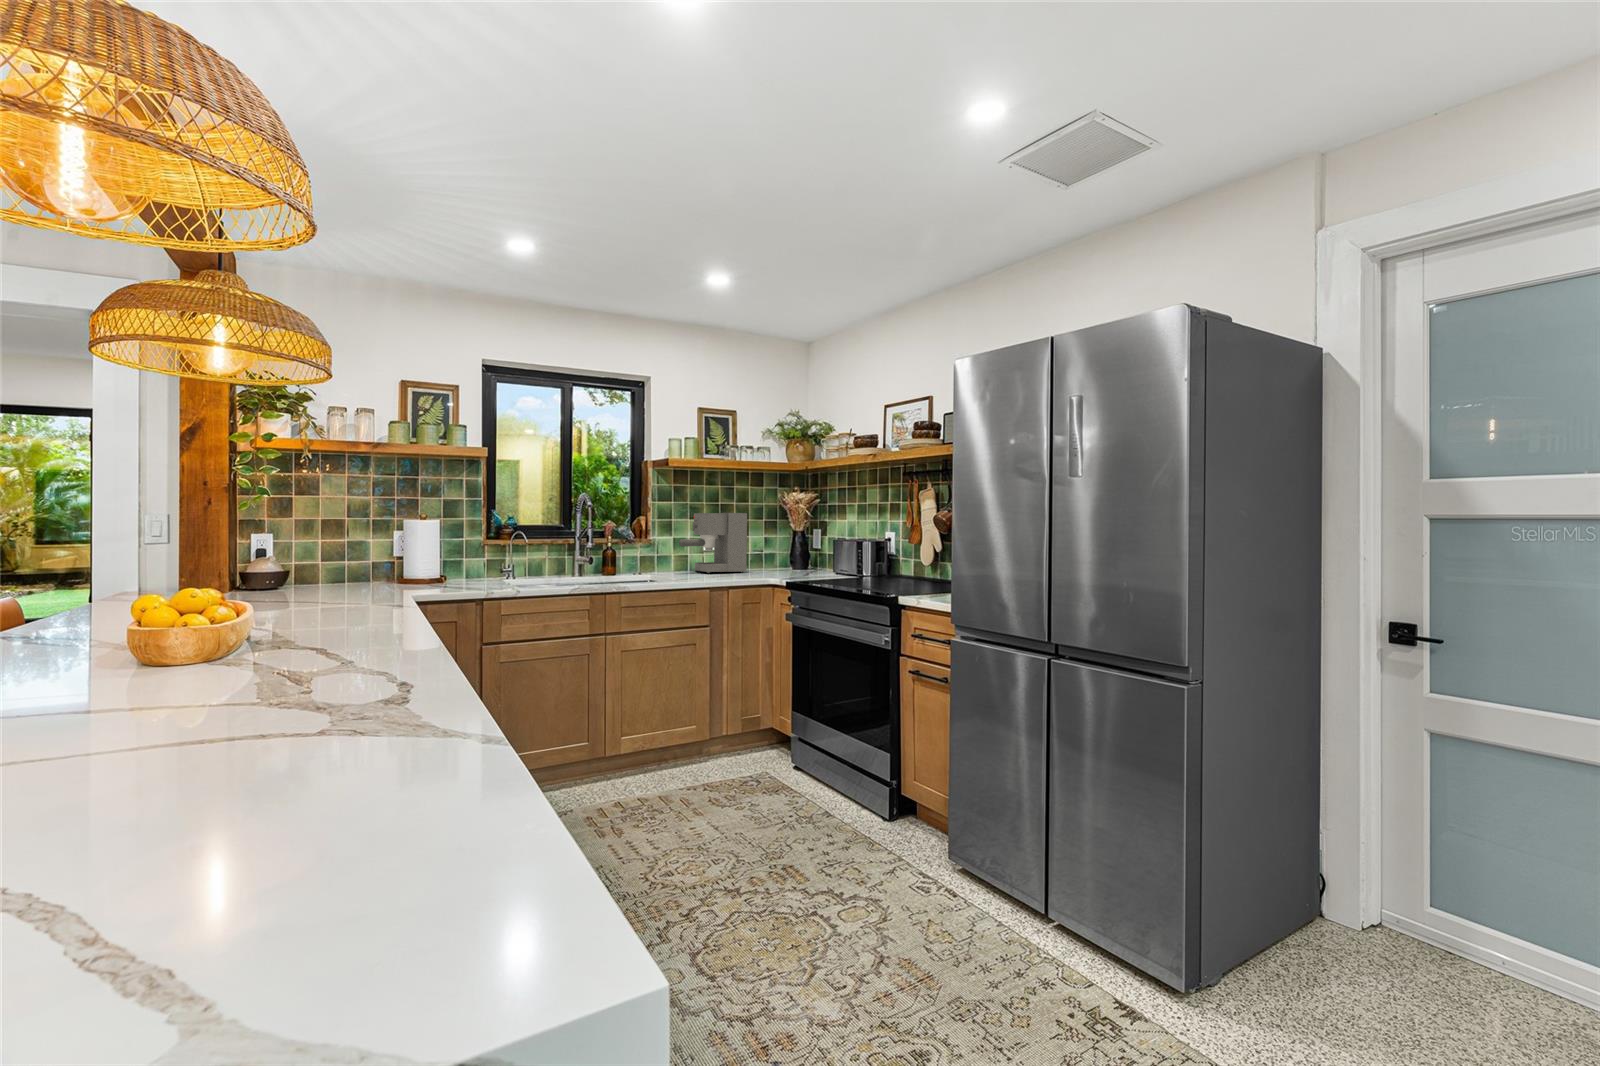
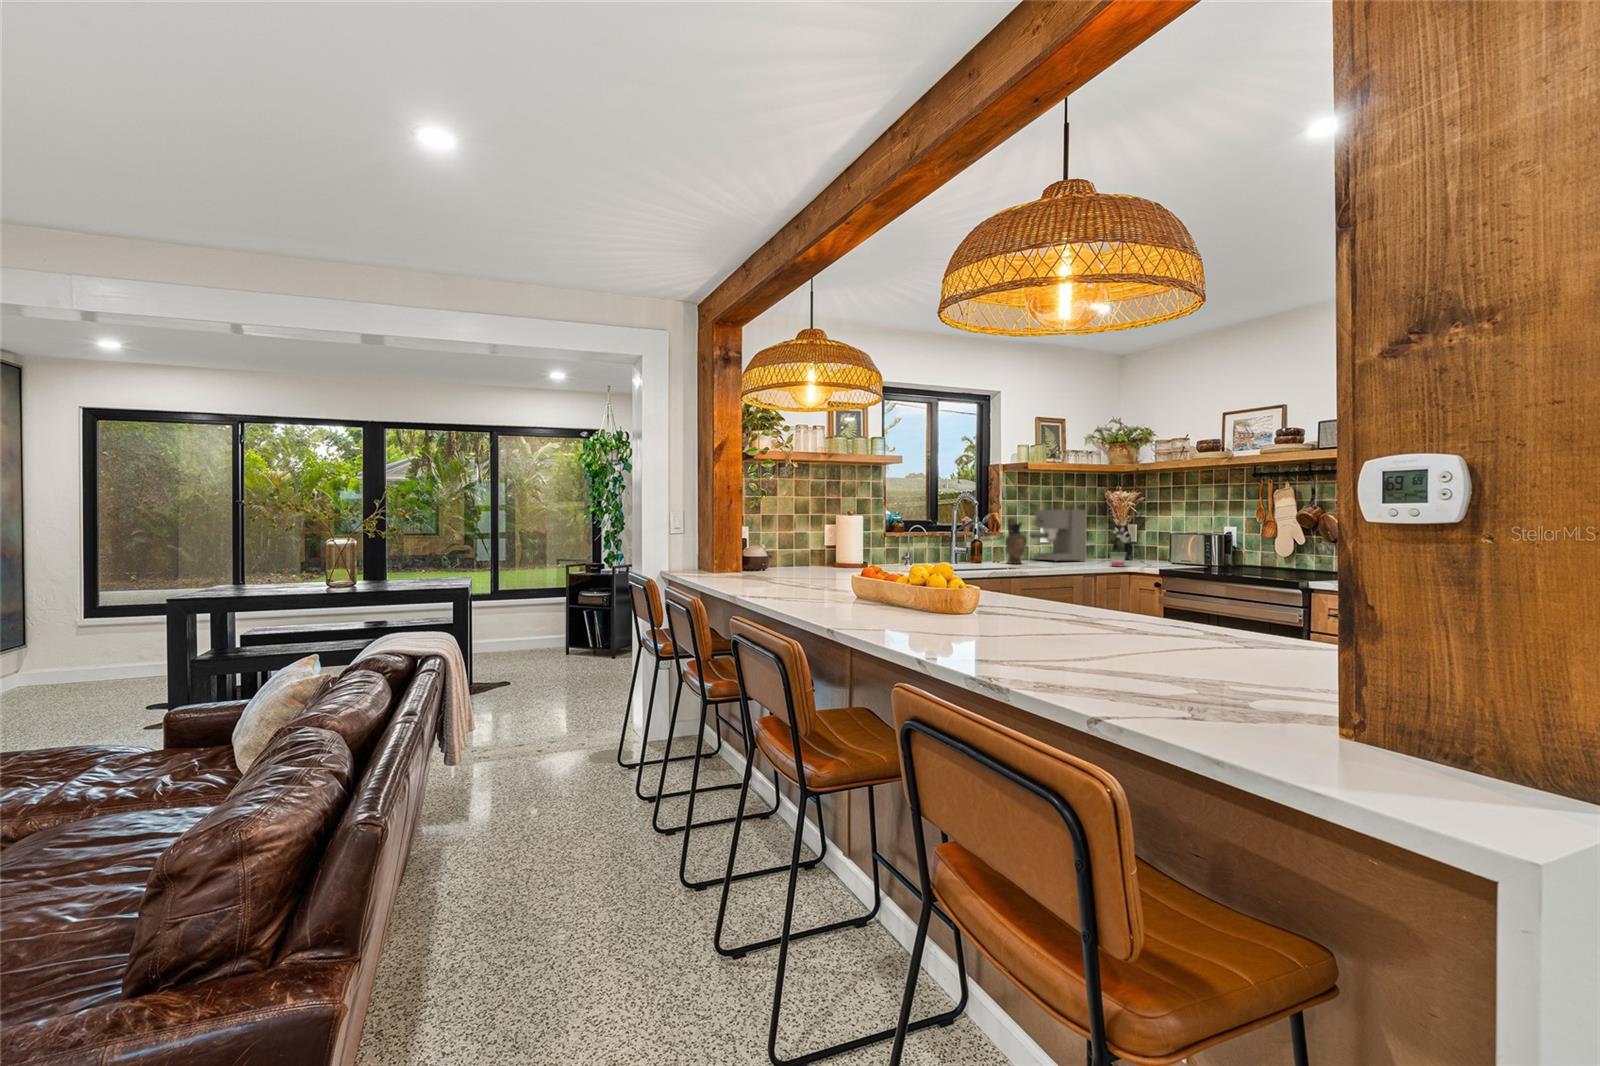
ceramic pitcher: none [644,521,667,576] -> present [1006,517,1027,564]
potted plant: none [750,522,778,579] -> present [1110,519,1130,567]

